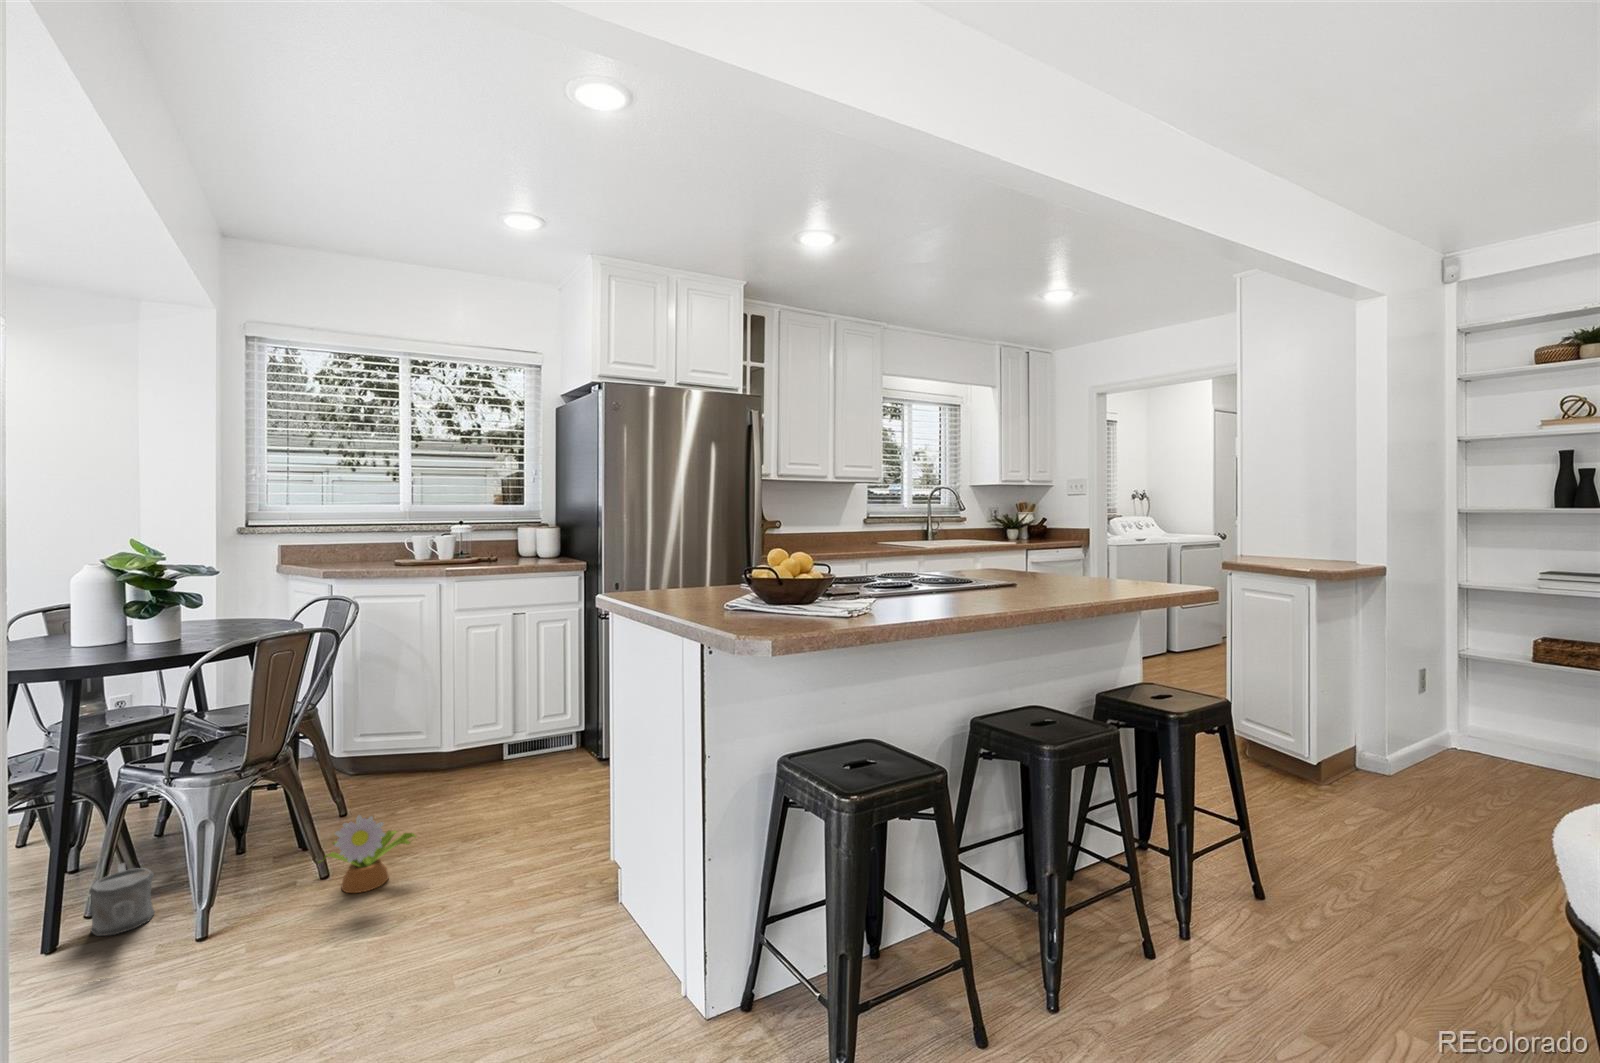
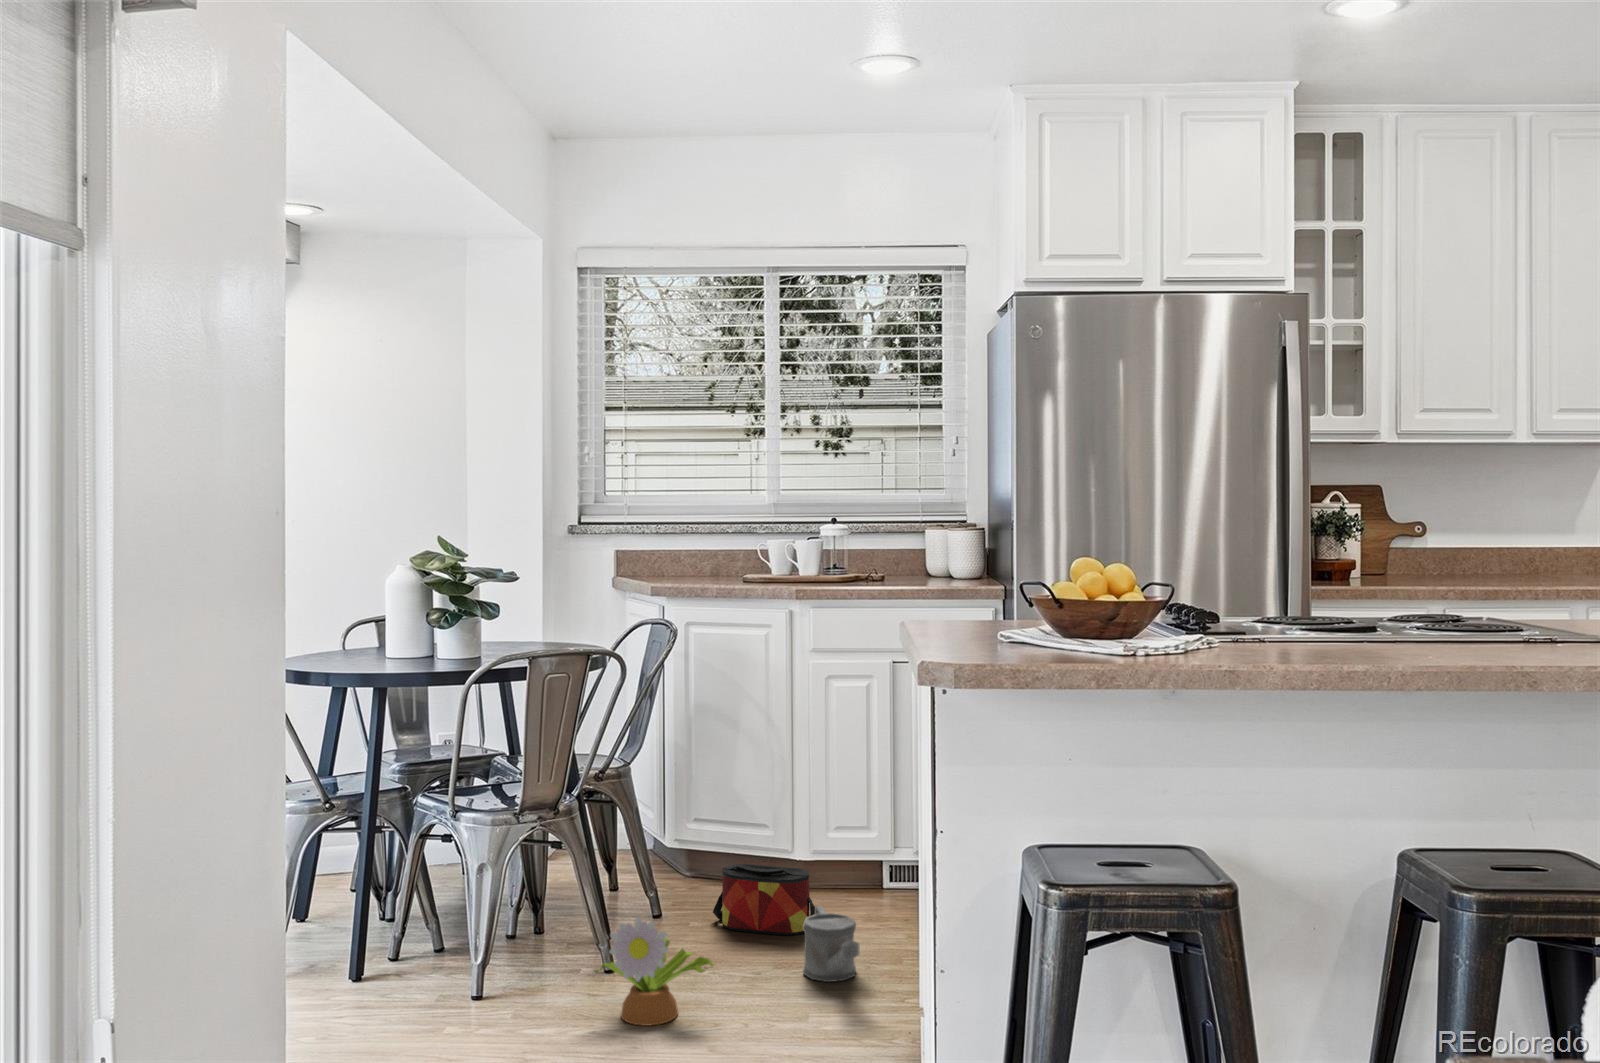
bag: none [389,756,470,807] -> present [713,864,815,936]
watering can: present [89,863,155,936] -> present [803,906,859,982]

